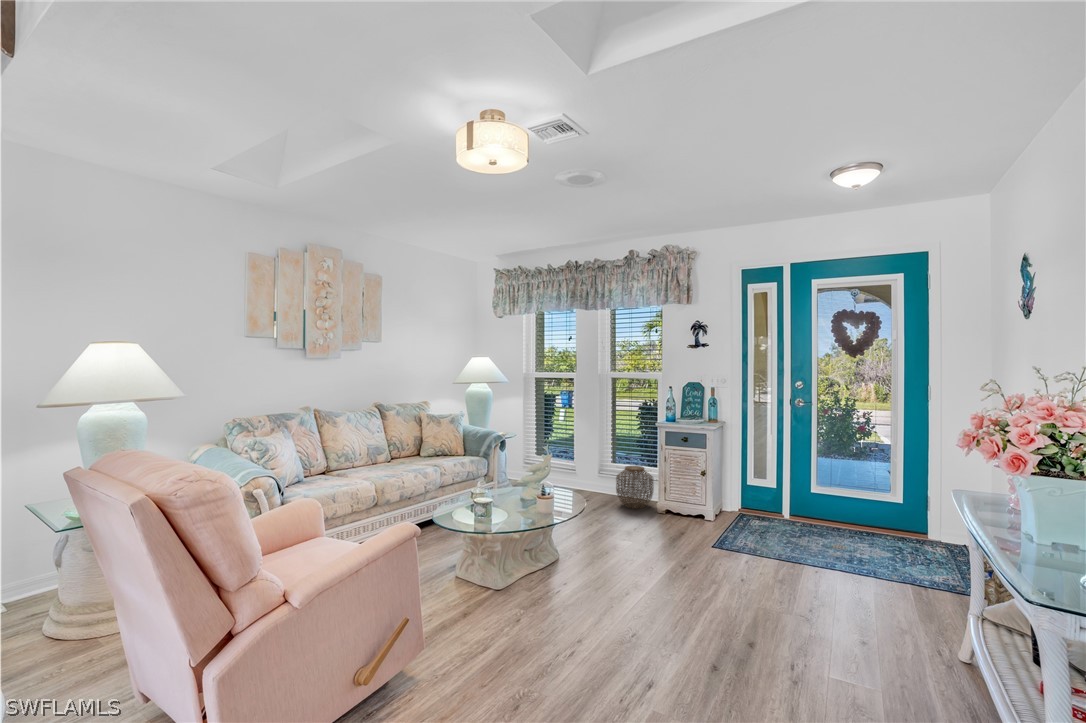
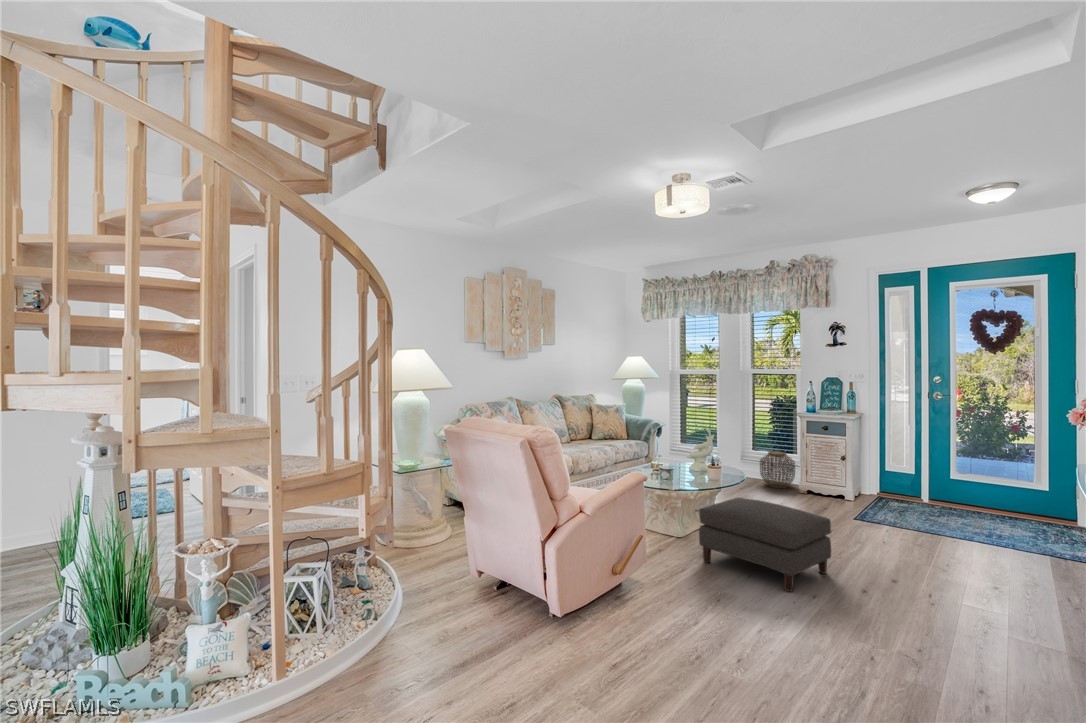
ottoman: none [526,535,692,678] -> present [699,498,831,592]

